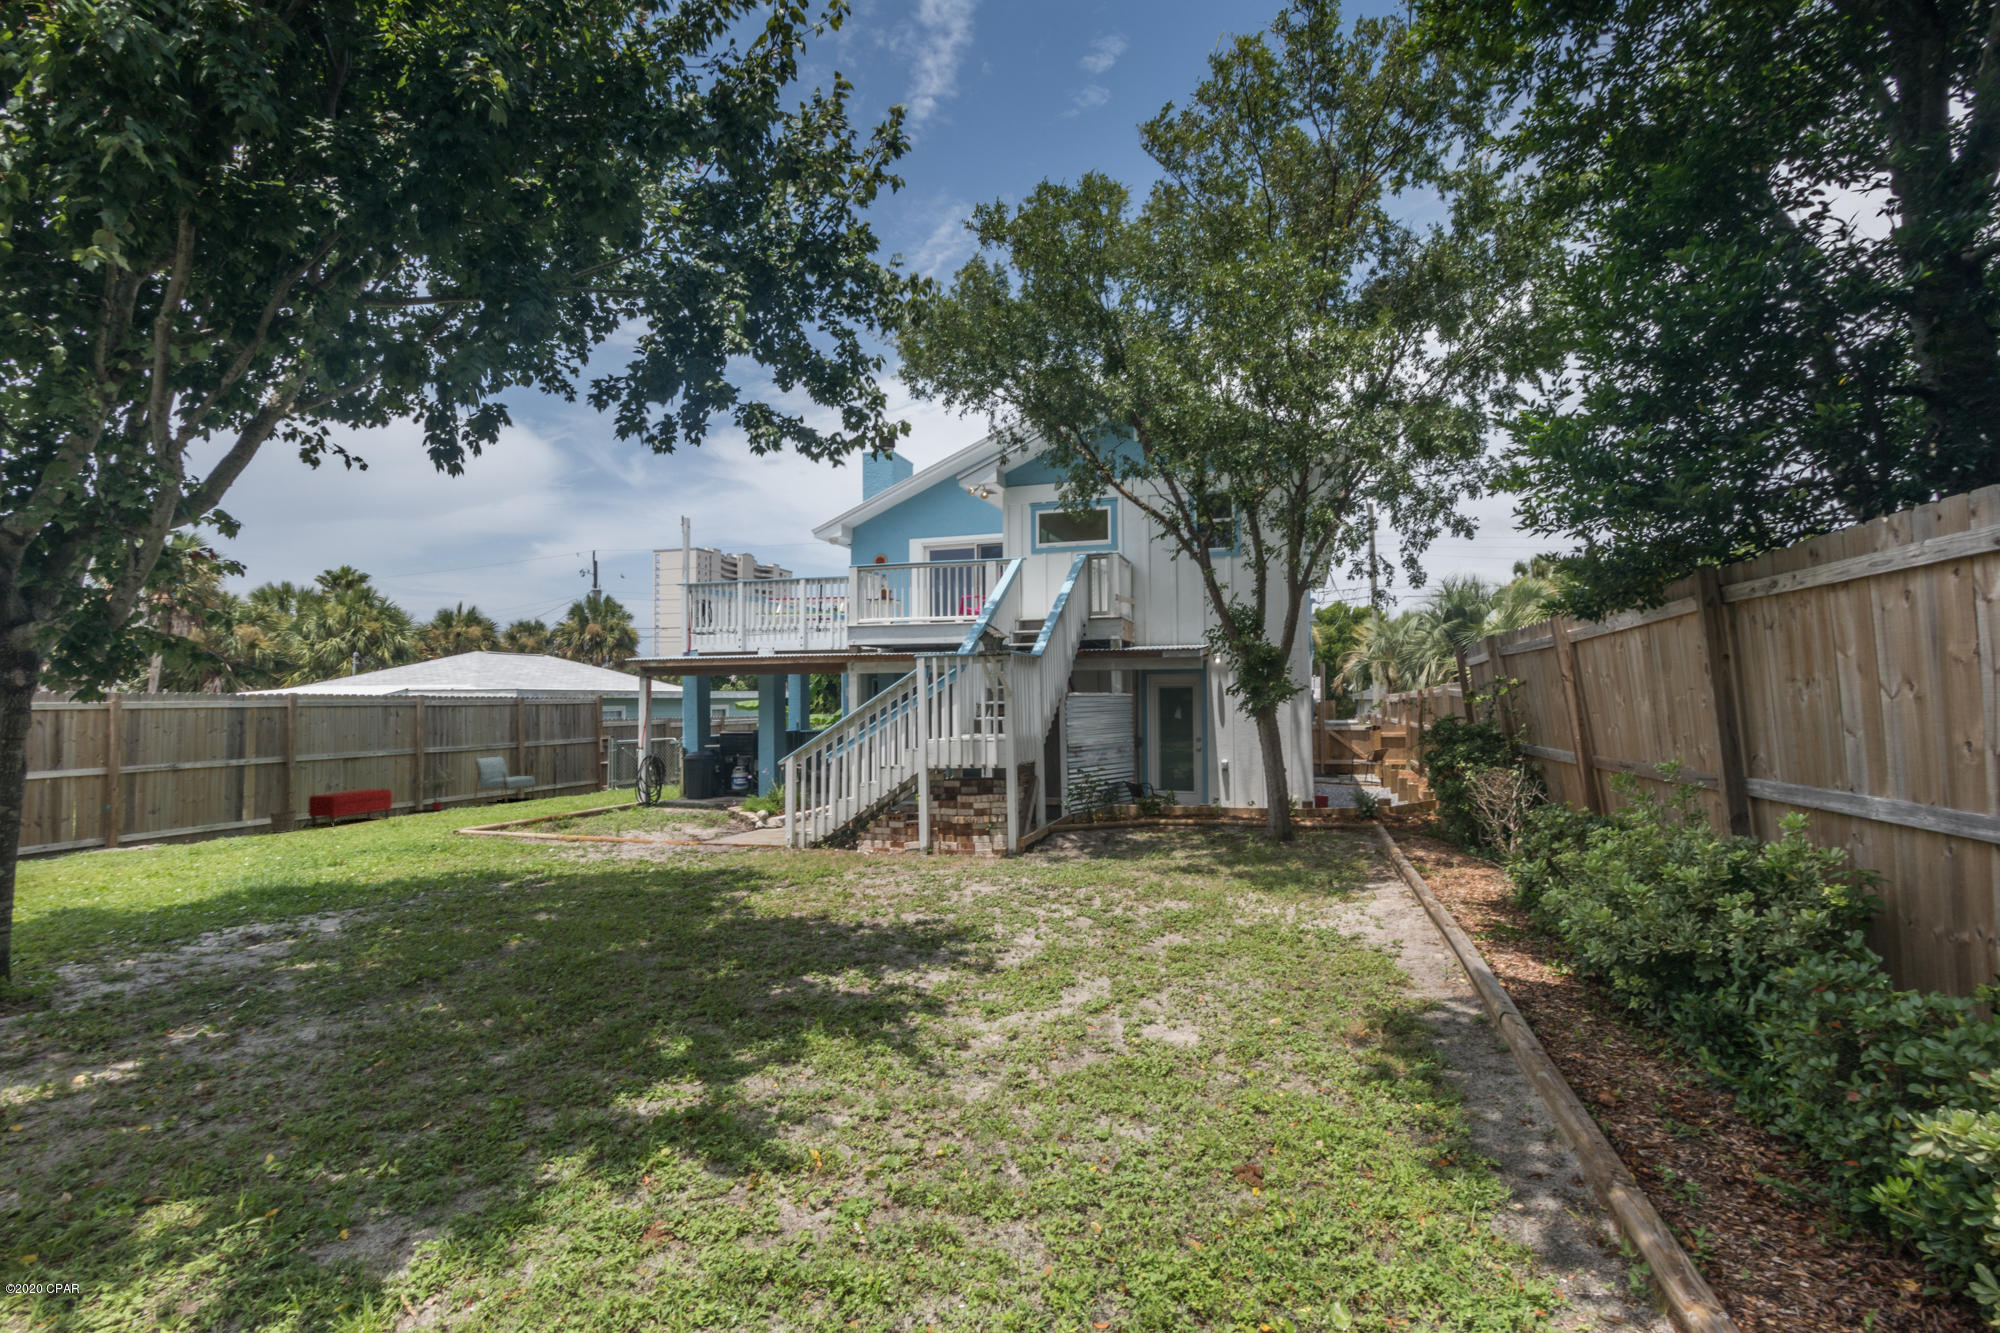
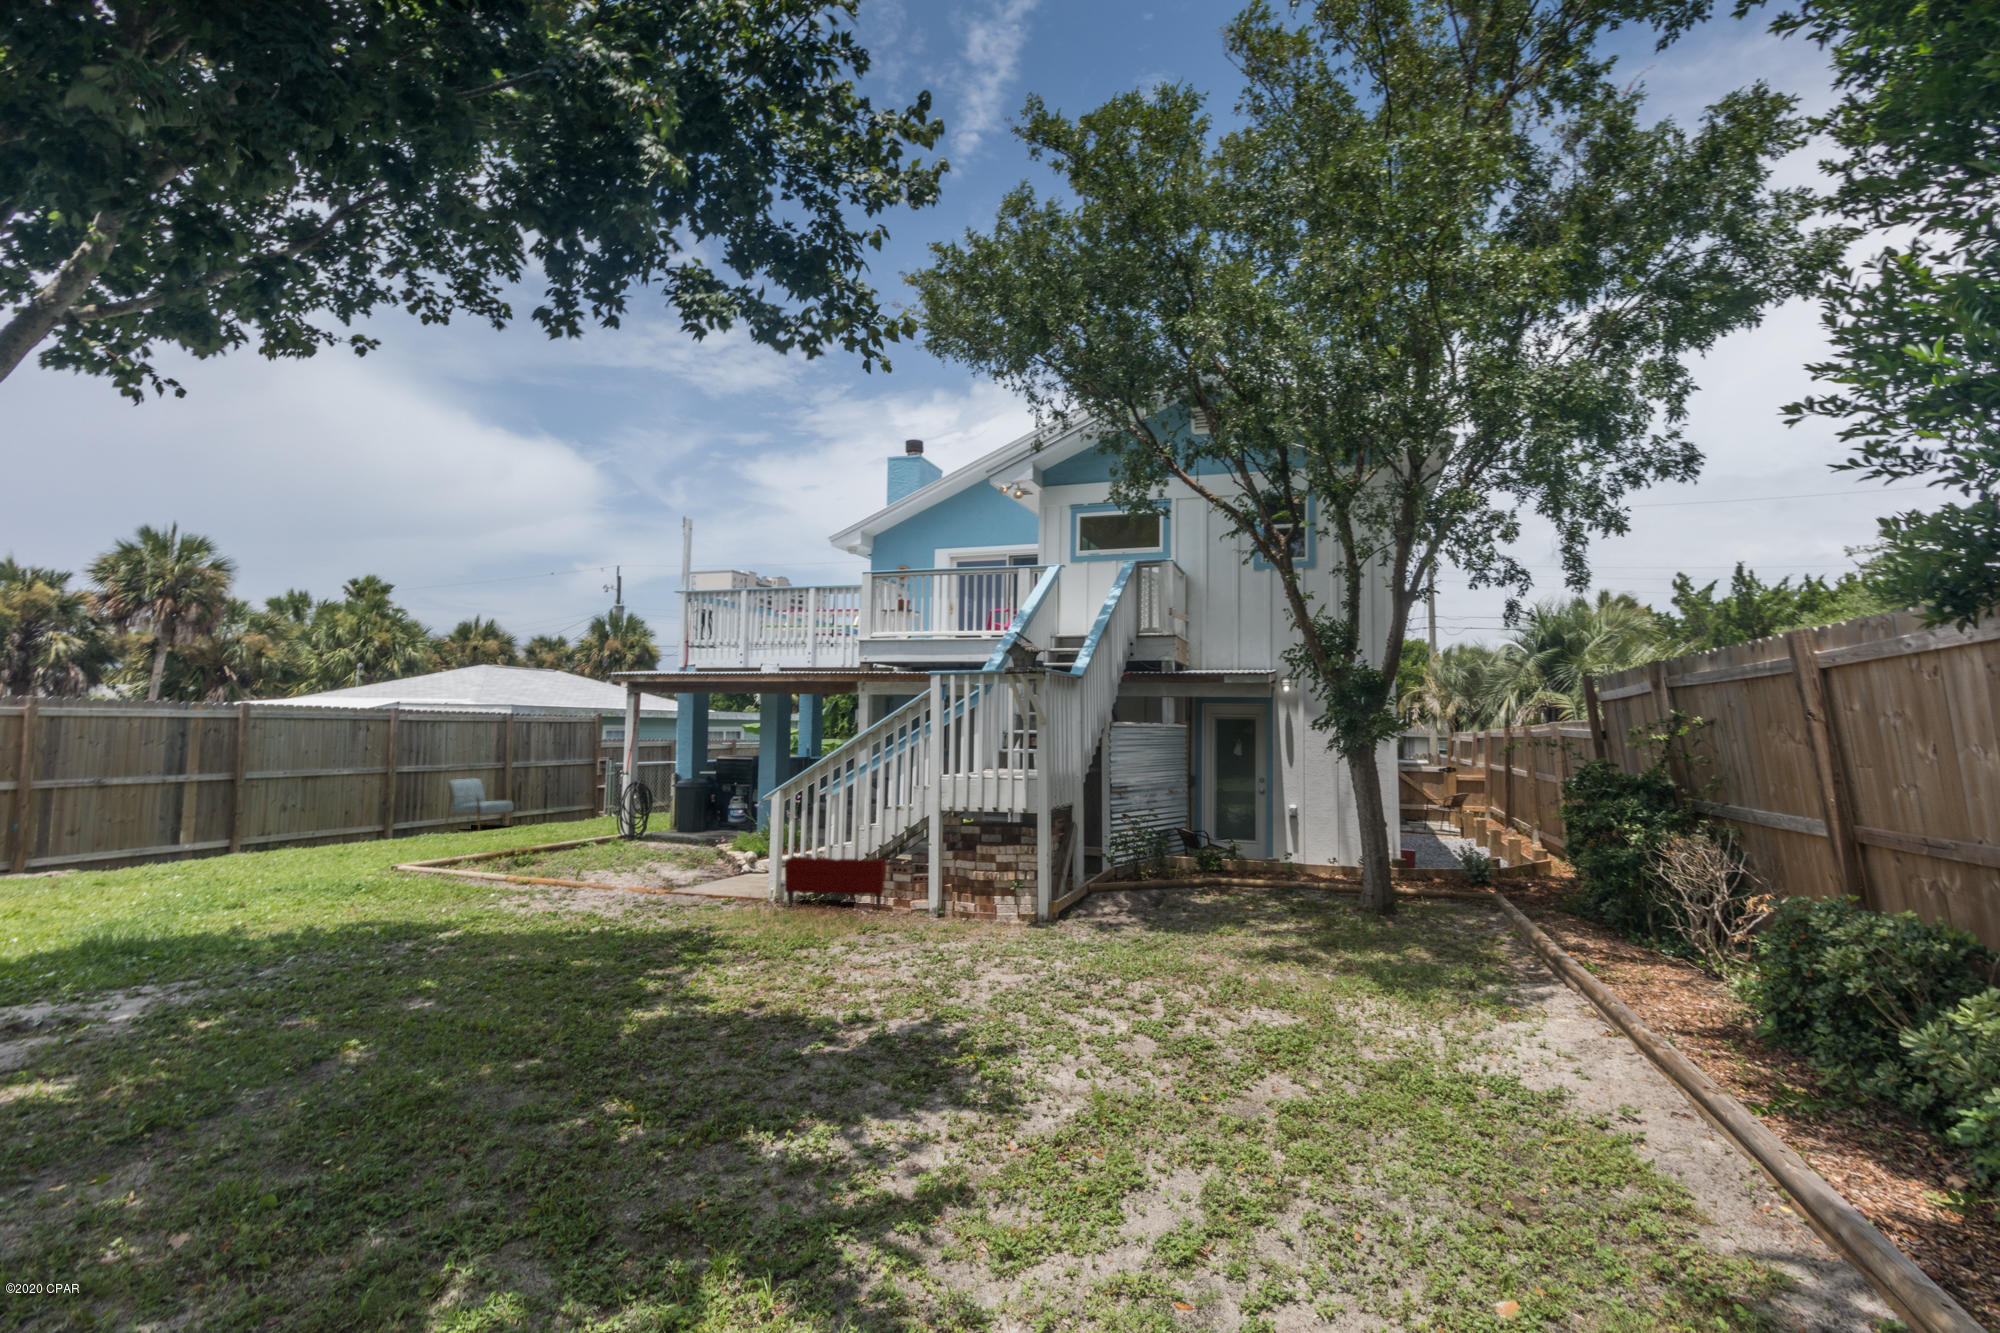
potted tree: present [421,765,454,811] -> none [376,786,421,838]
bench: present [309,789,392,827] -> present [785,856,886,909]
bucket: present [270,811,296,833] -> none [194,836,227,862]

